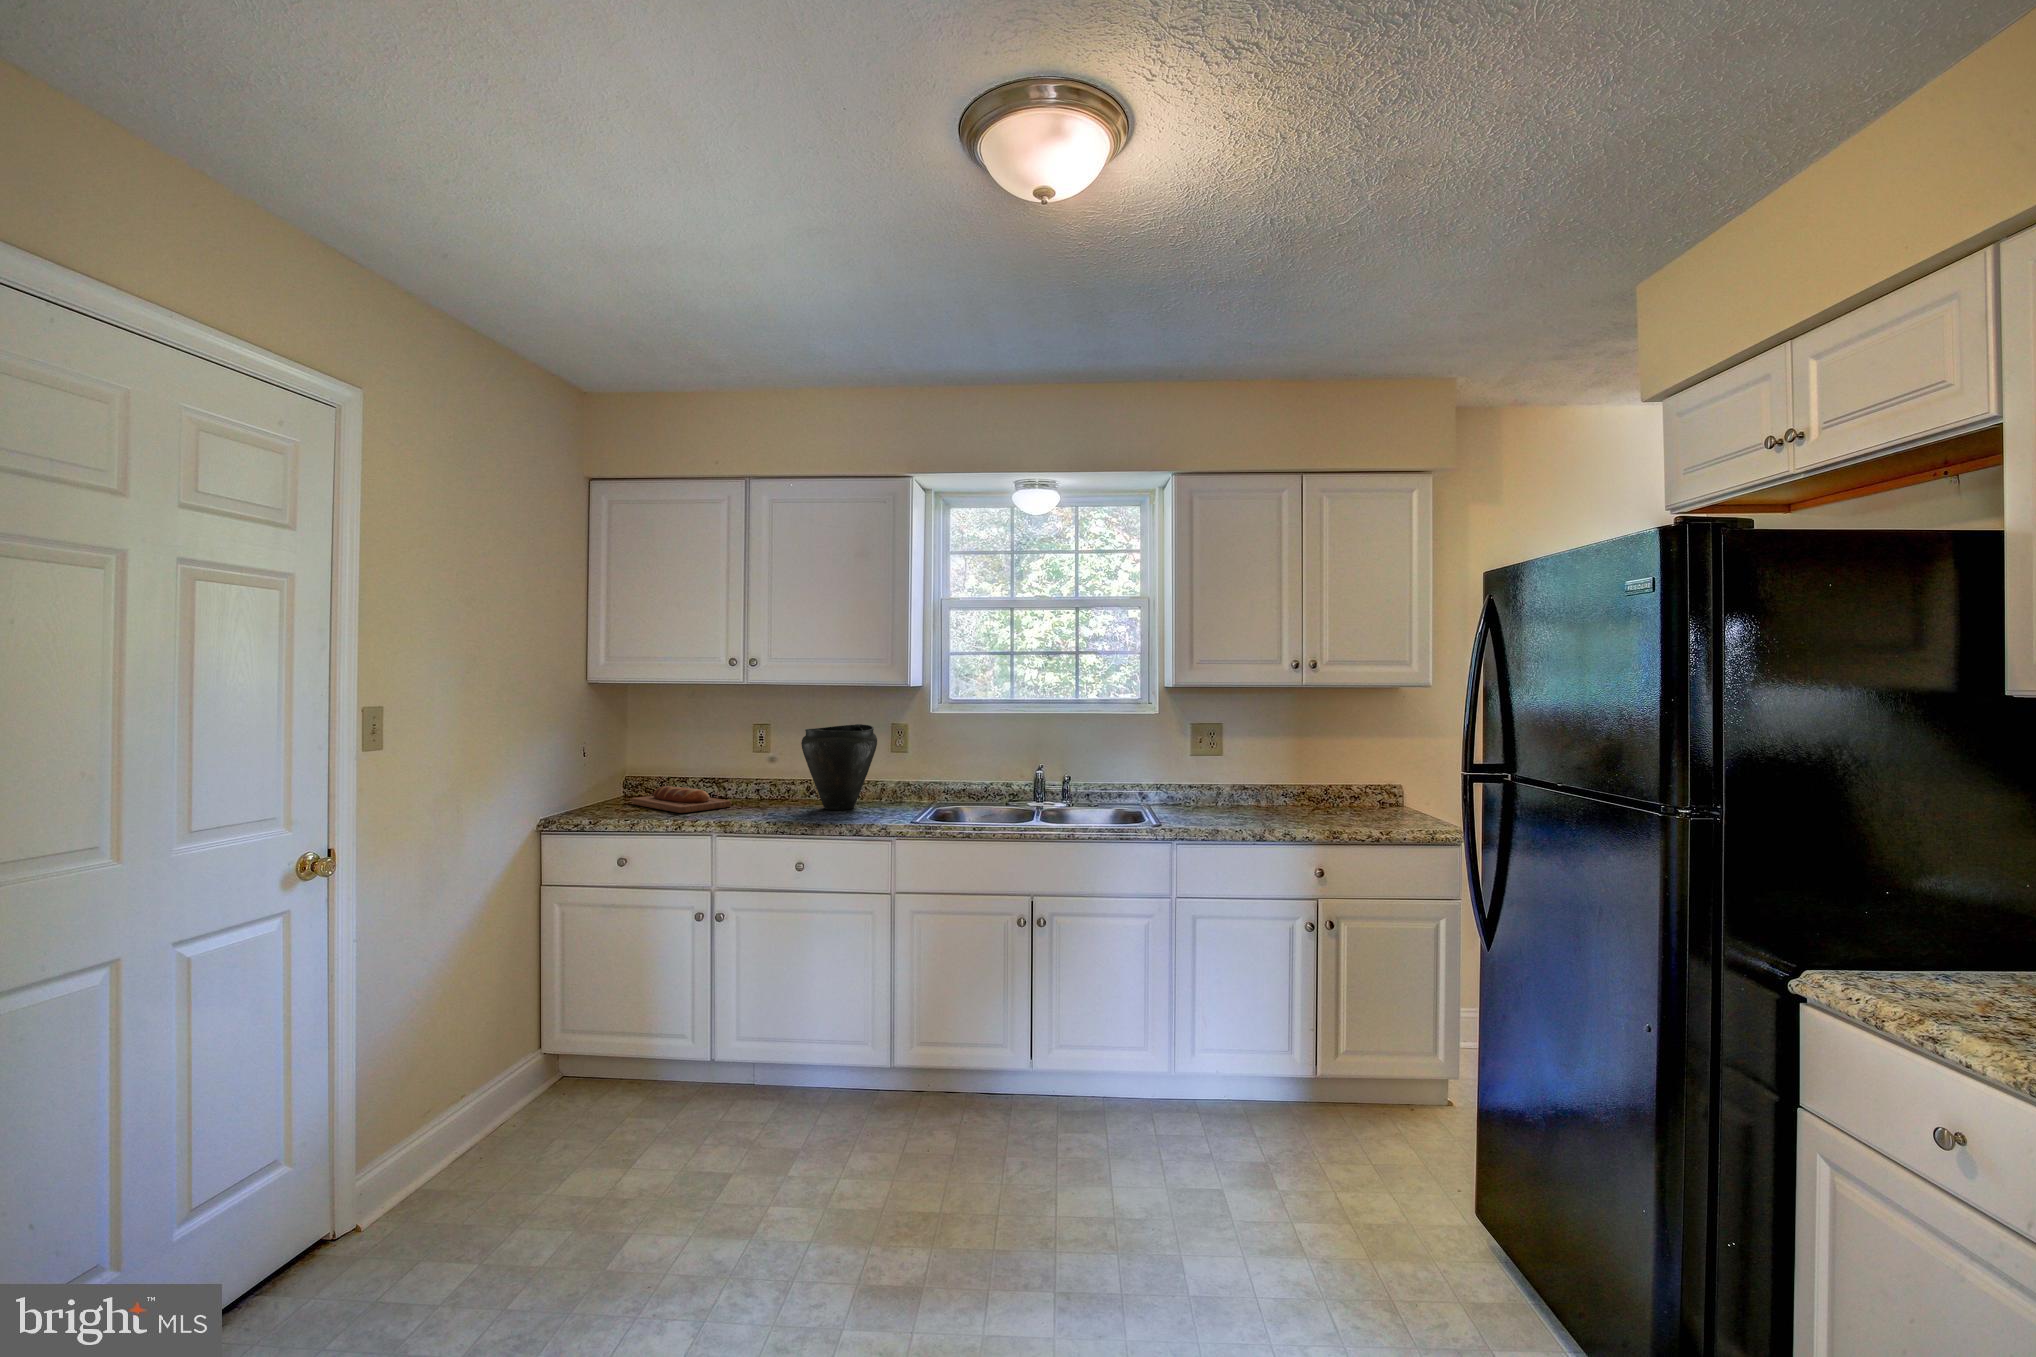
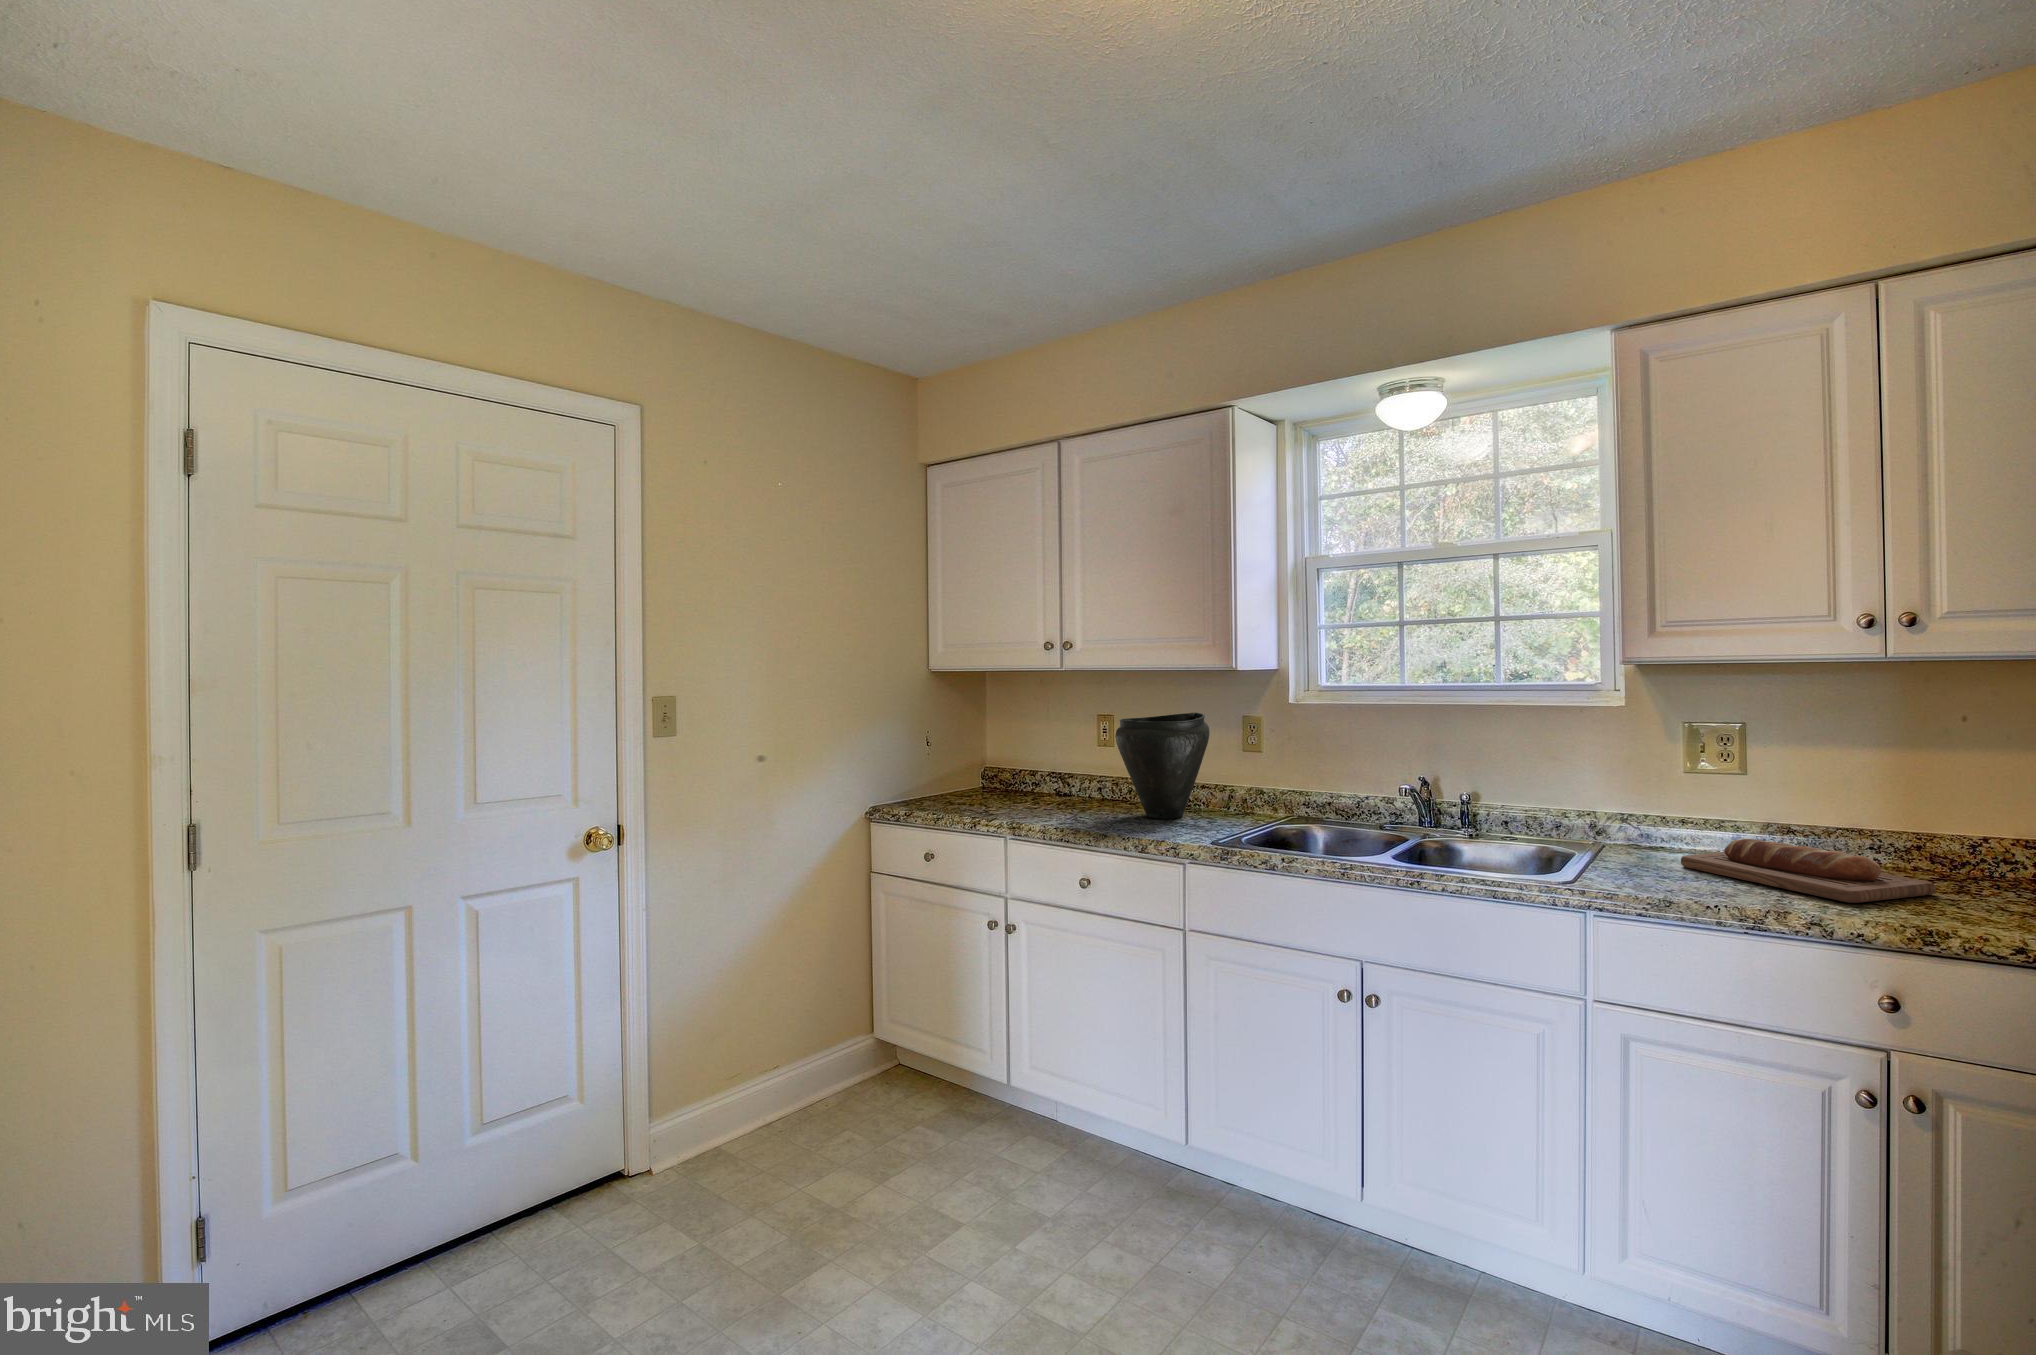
bread loaf: present [632,786,731,813] -> present [1681,839,1936,903]

